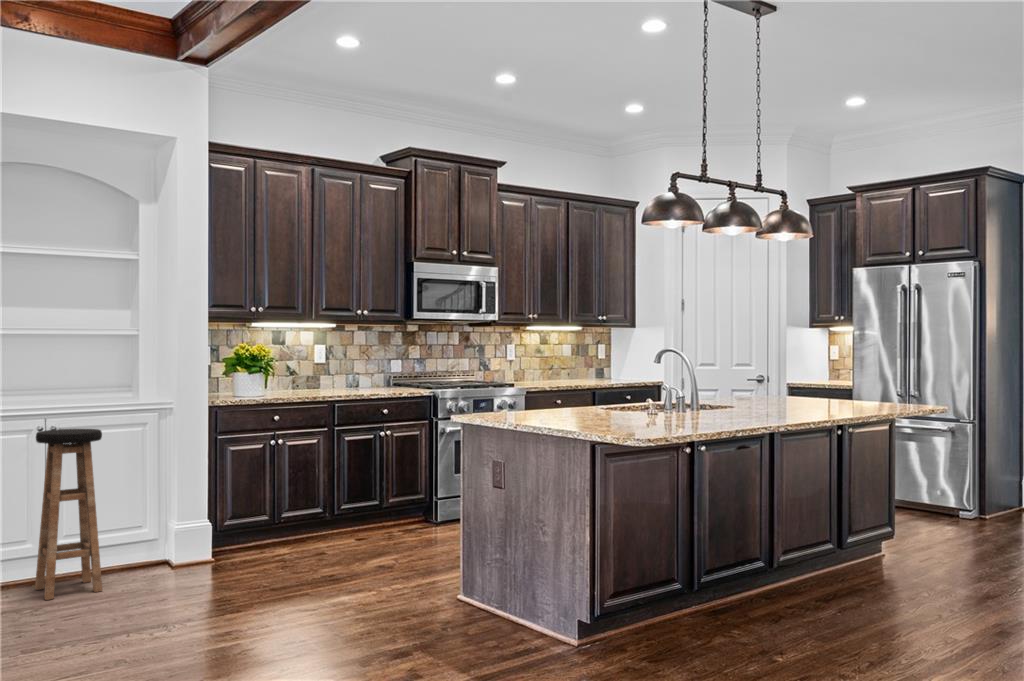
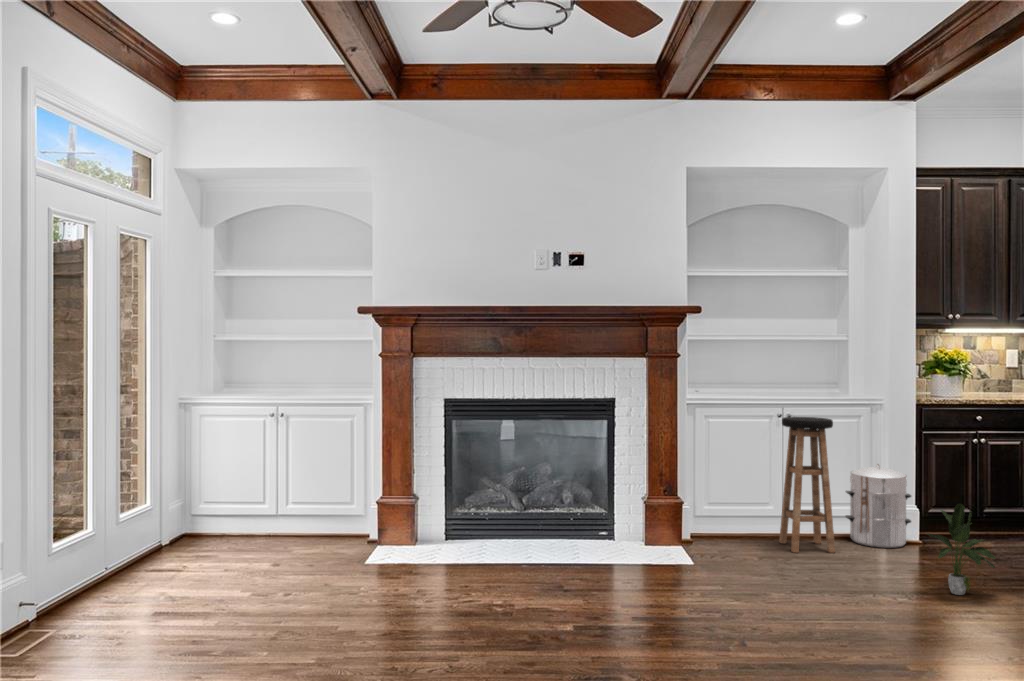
waste bin: none [125,478,200,575] -> present [846,464,911,548]
potted plant: none [185,516,260,619] -> present [928,504,995,595]

